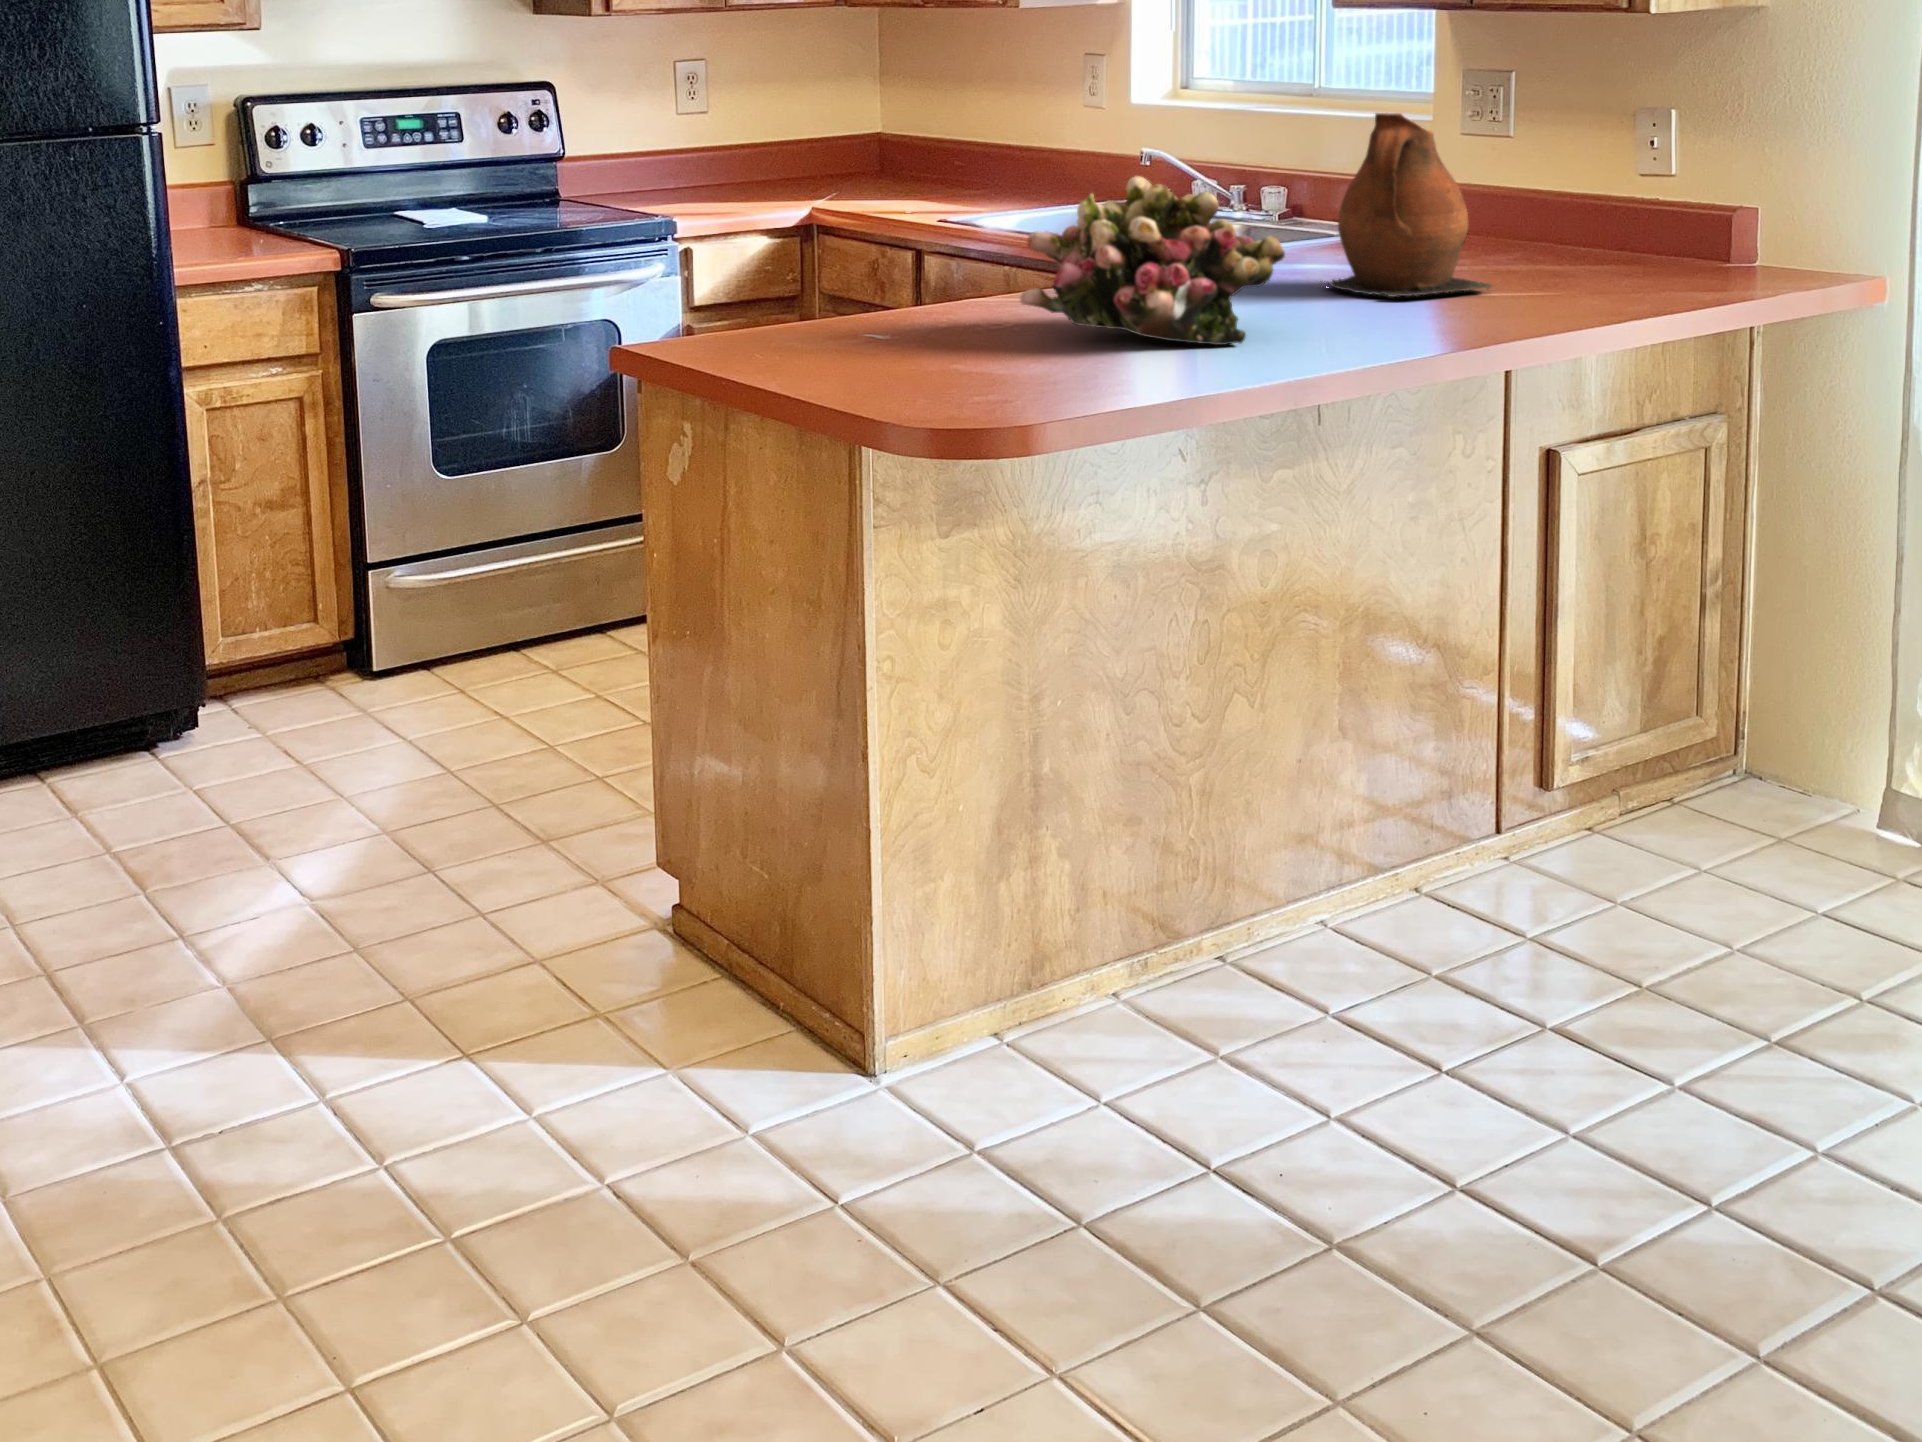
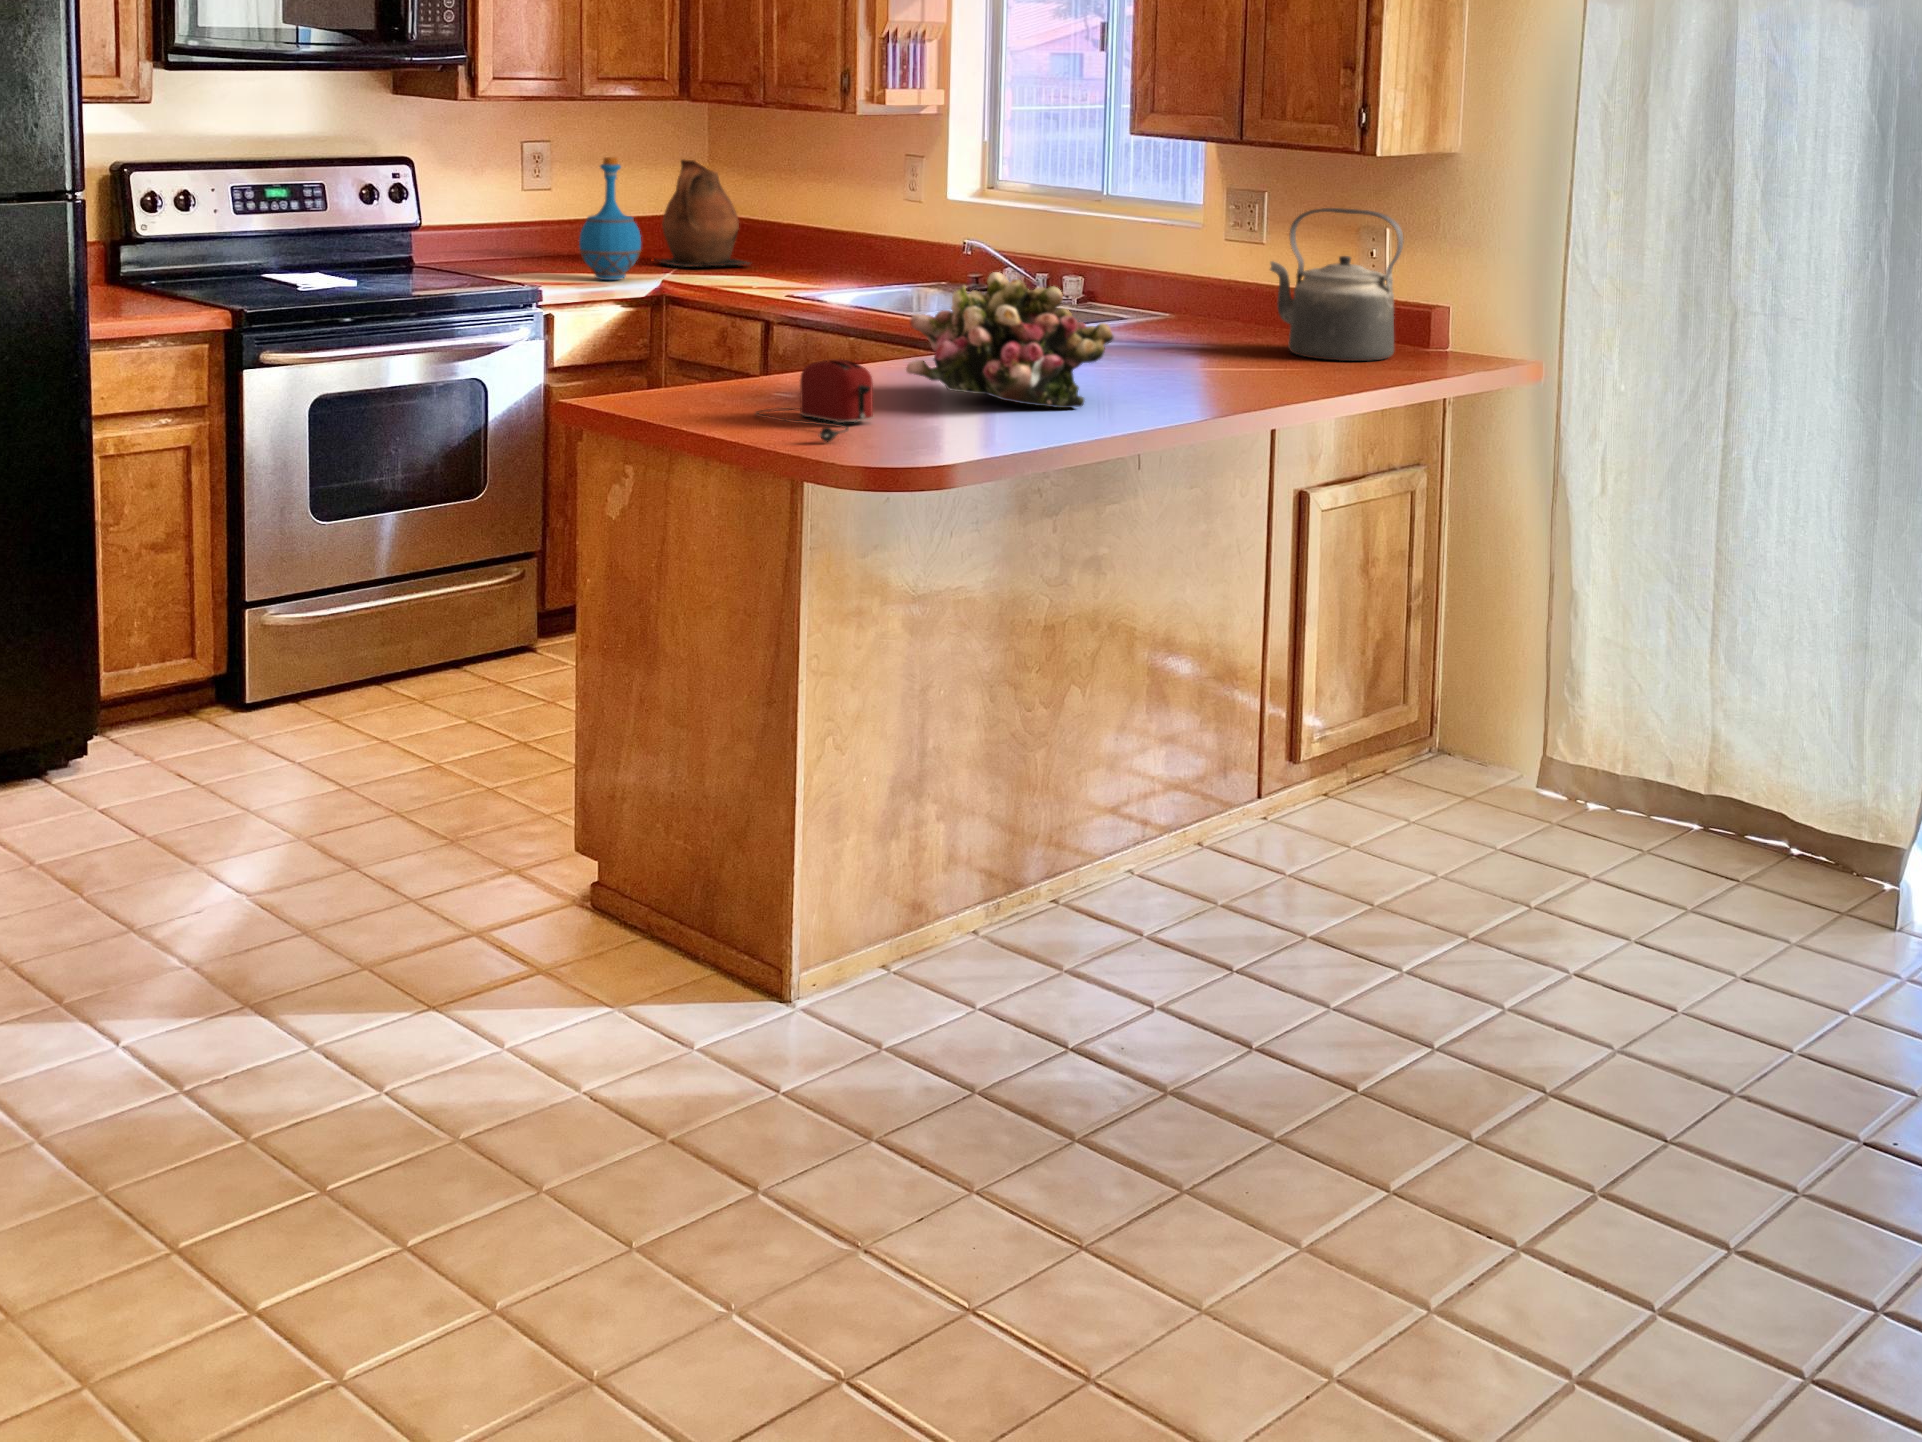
bottle: none [722,69,790,206] -> present [579,157,641,280]
kettle: none [1509,85,1685,278] -> present [1270,208,1404,361]
ceramic pitcher: present [1324,113,1491,297] -> present [655,159,750,267]
toaster: none [830,289,971,393] -> present [755,359,873,442]

